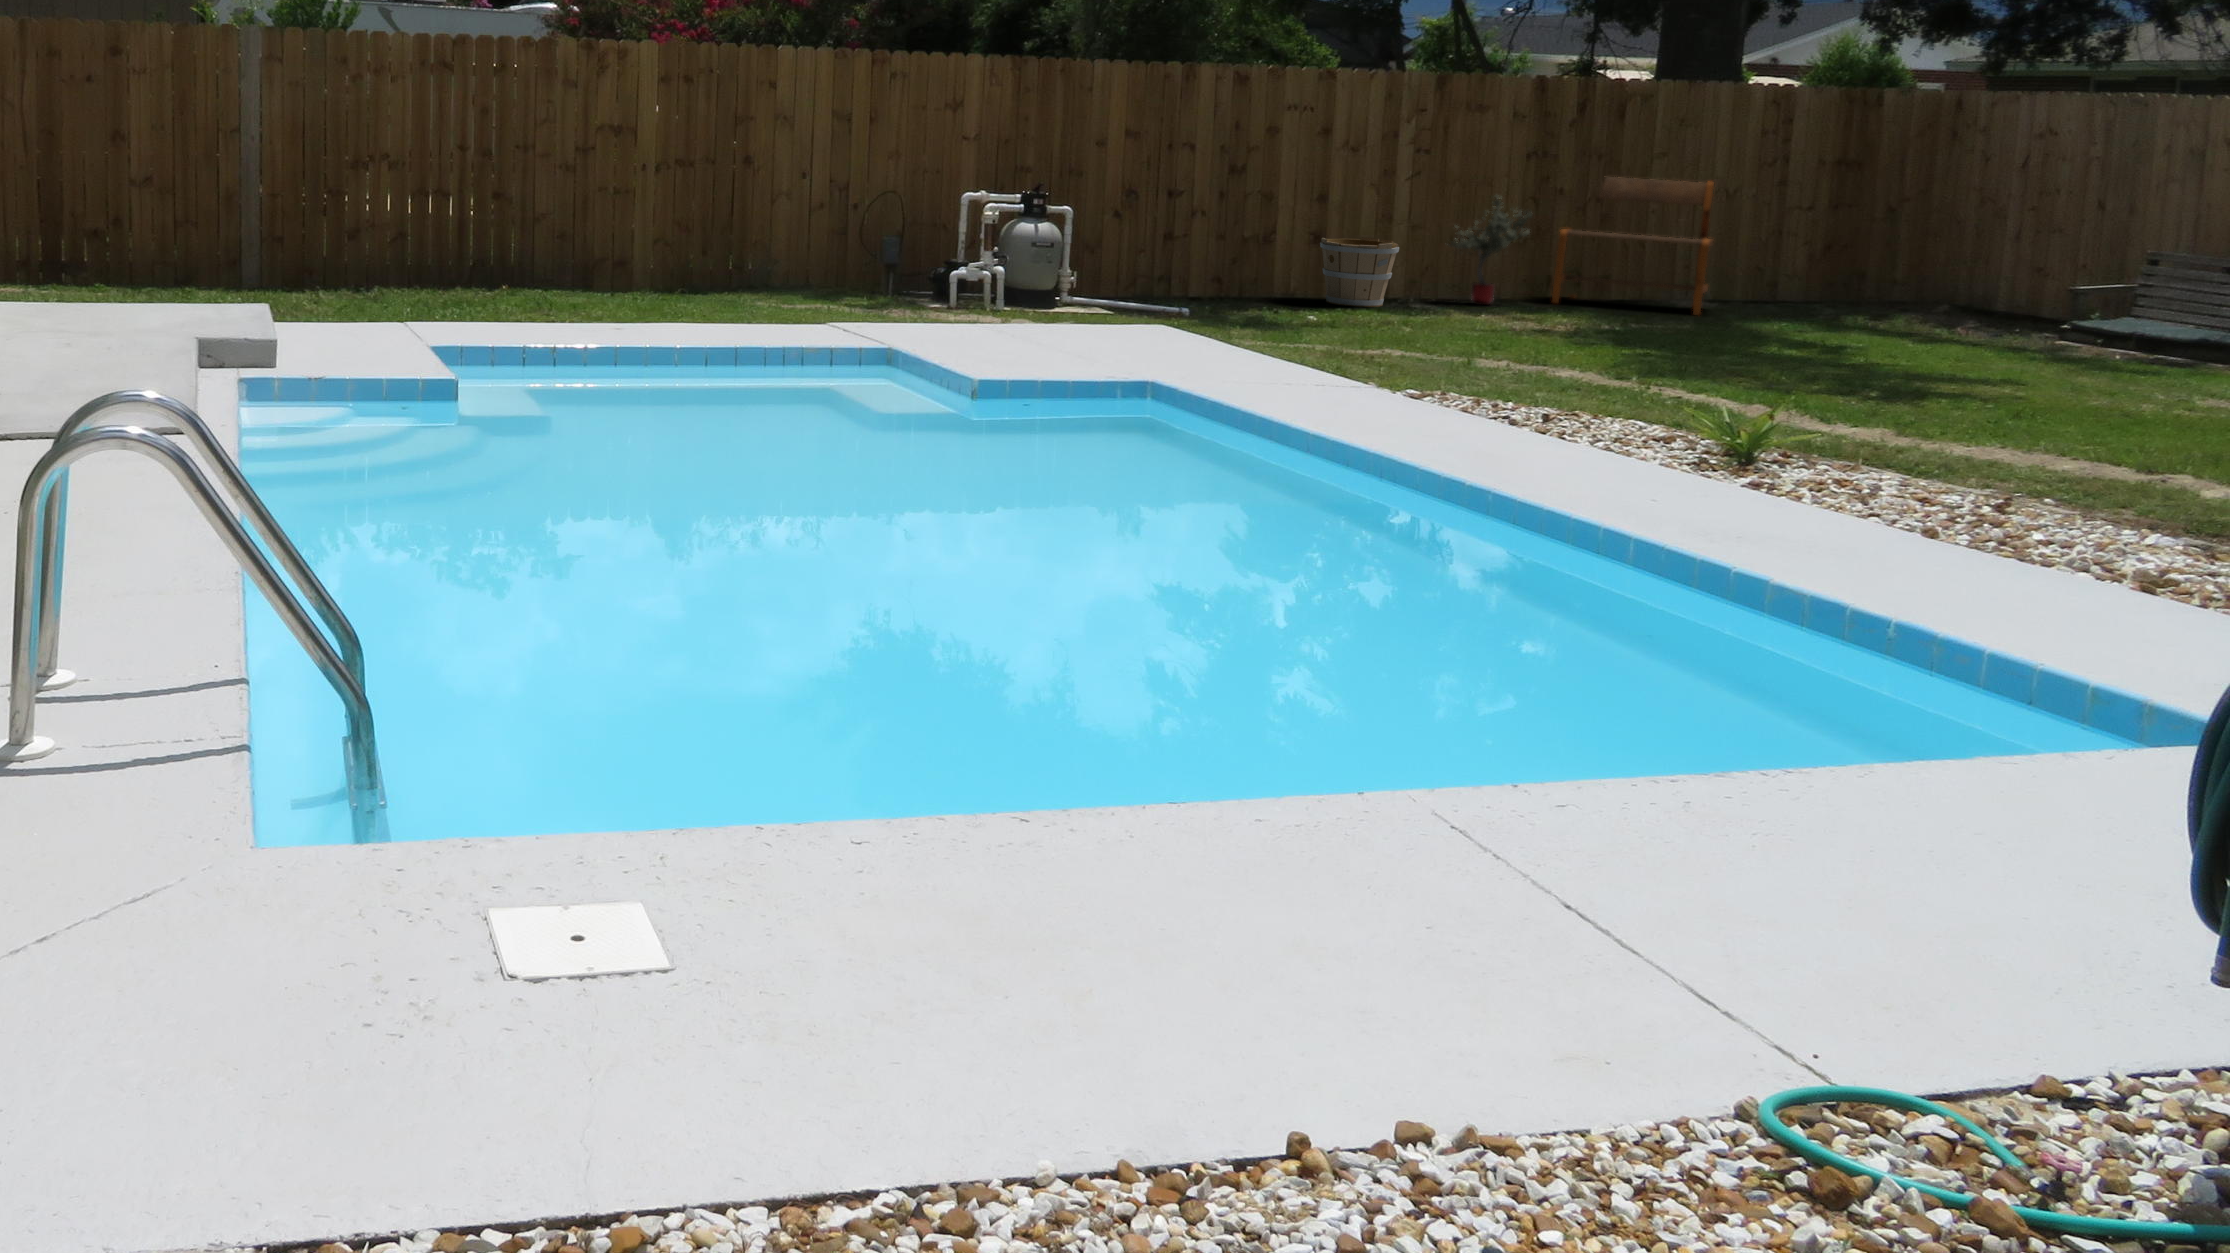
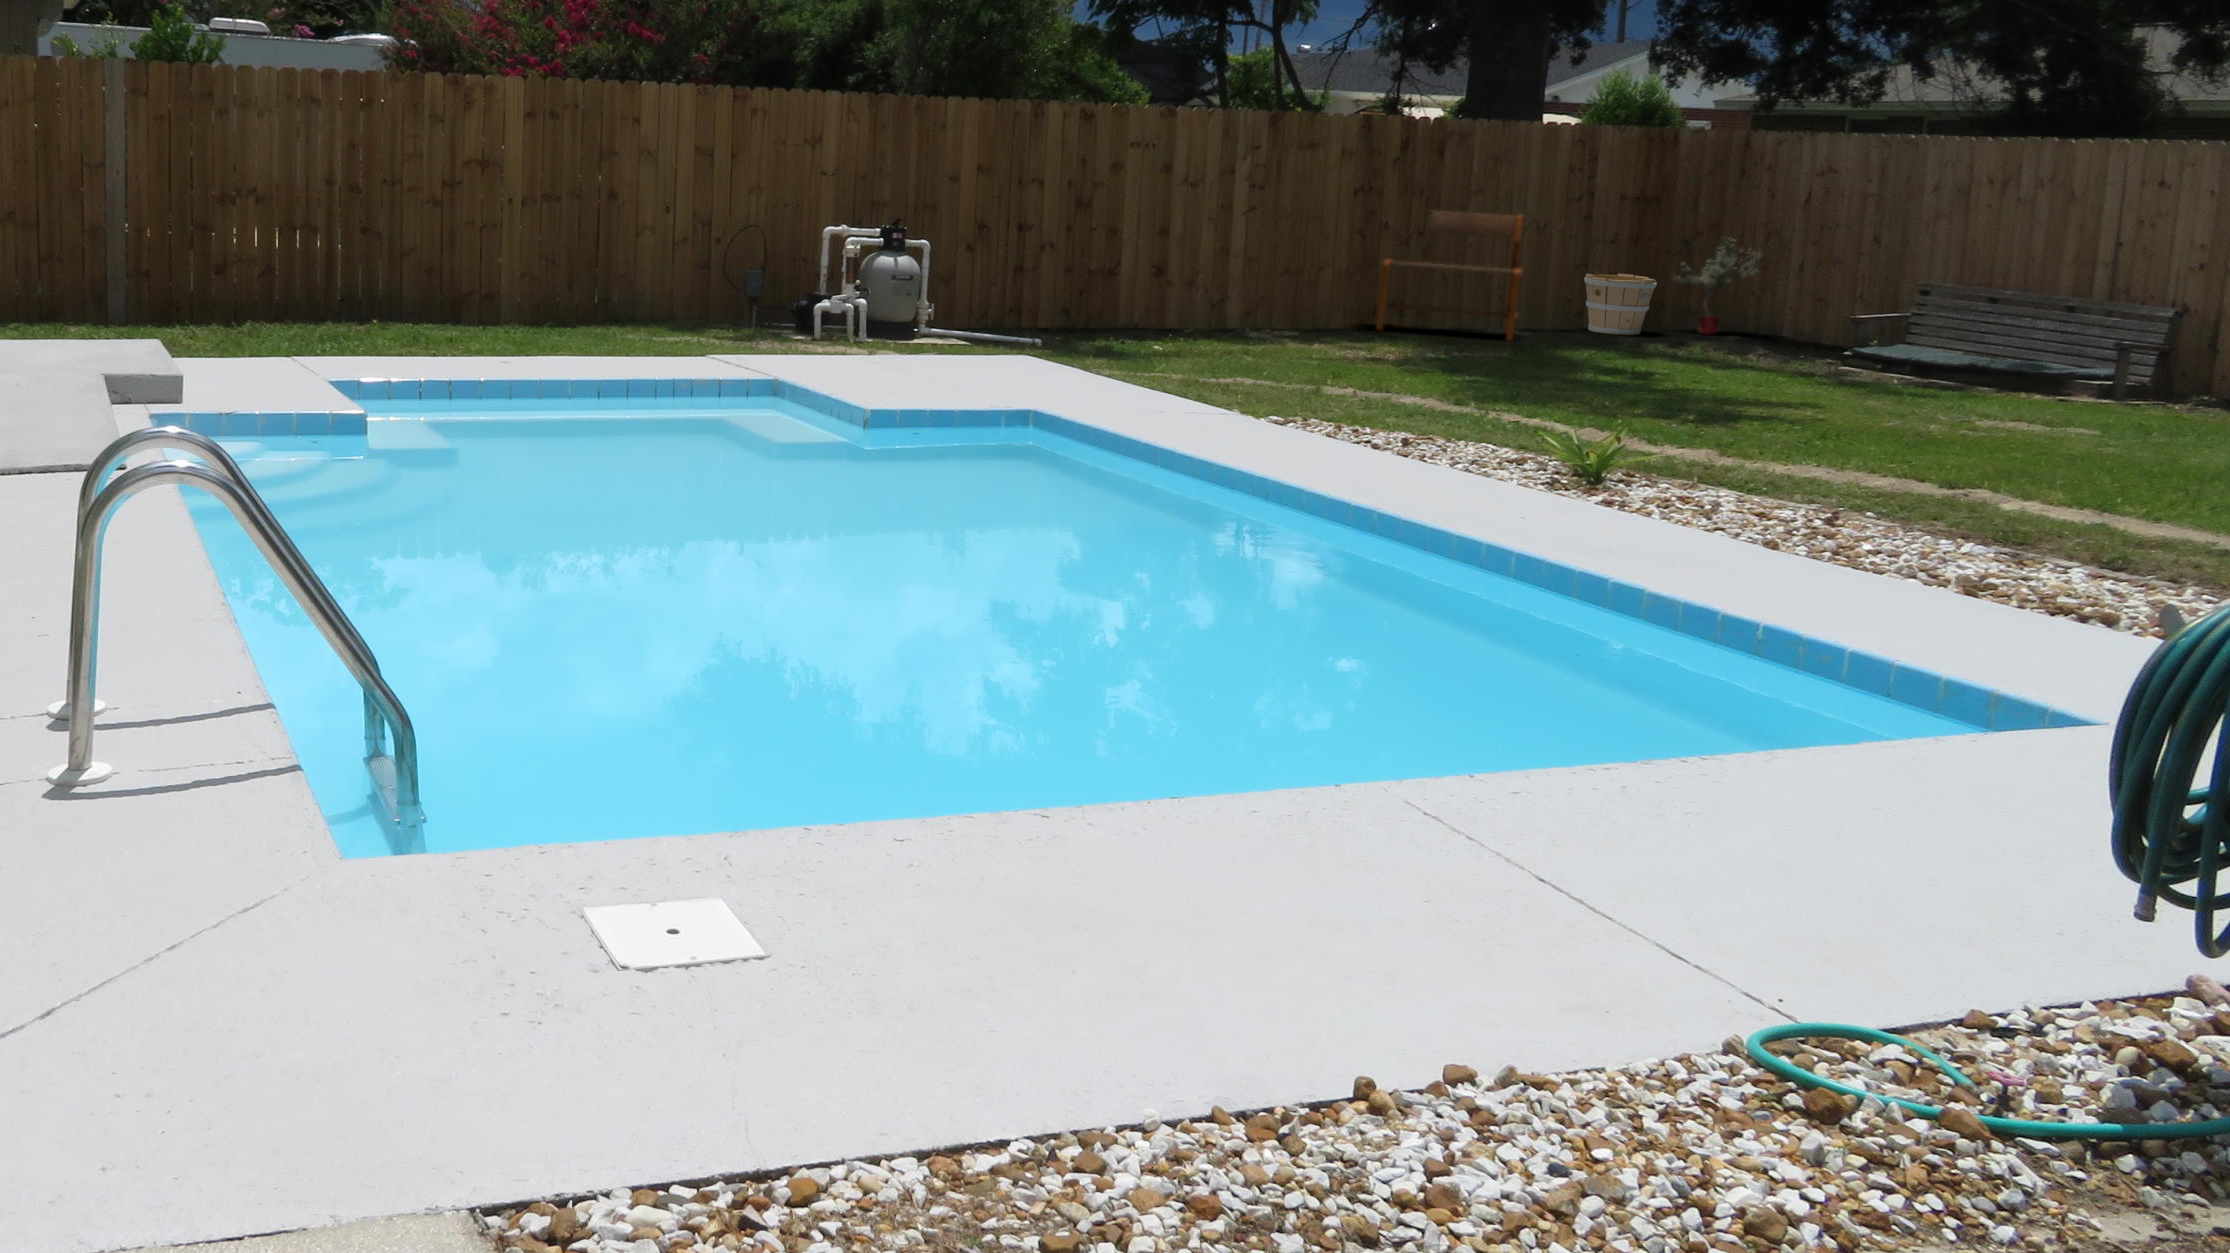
potted tree: present [1447,196,1532,305] -> present [1674,238,1760,335]
wooden bucket: present [1320,237,1399,307] -> present [1584,274,1657,335]

